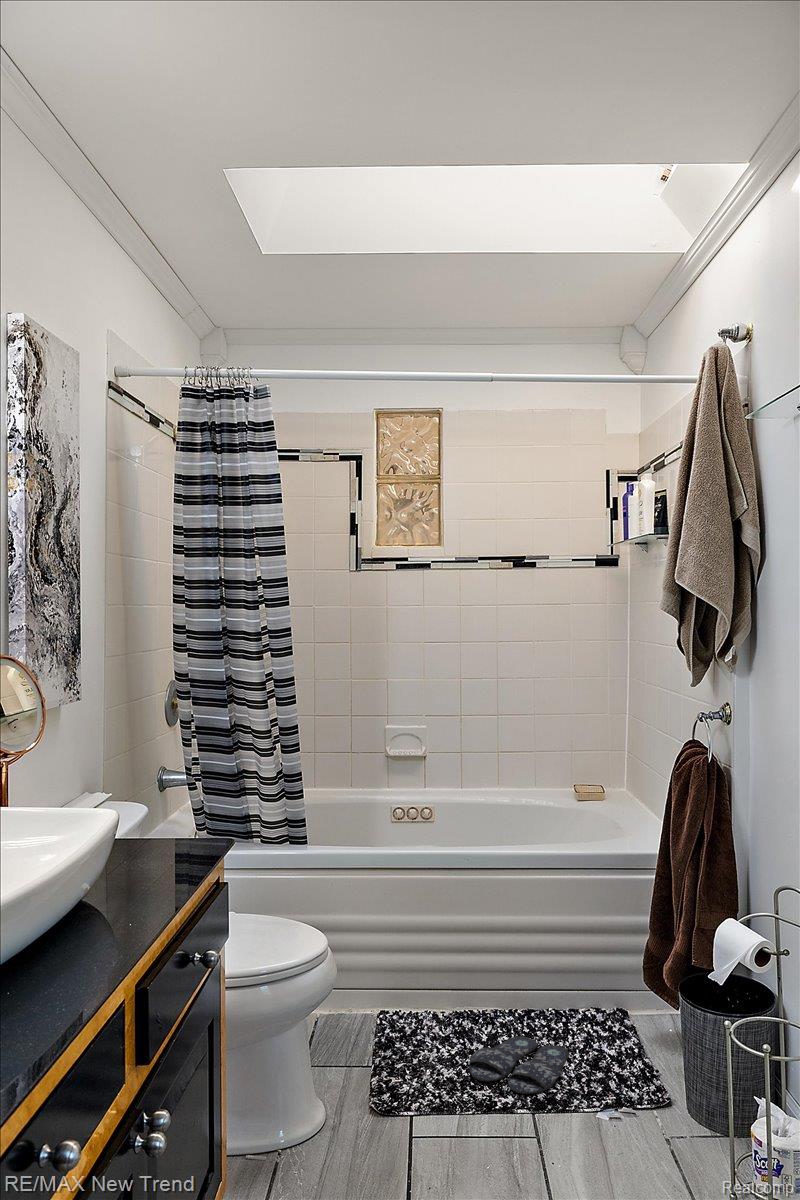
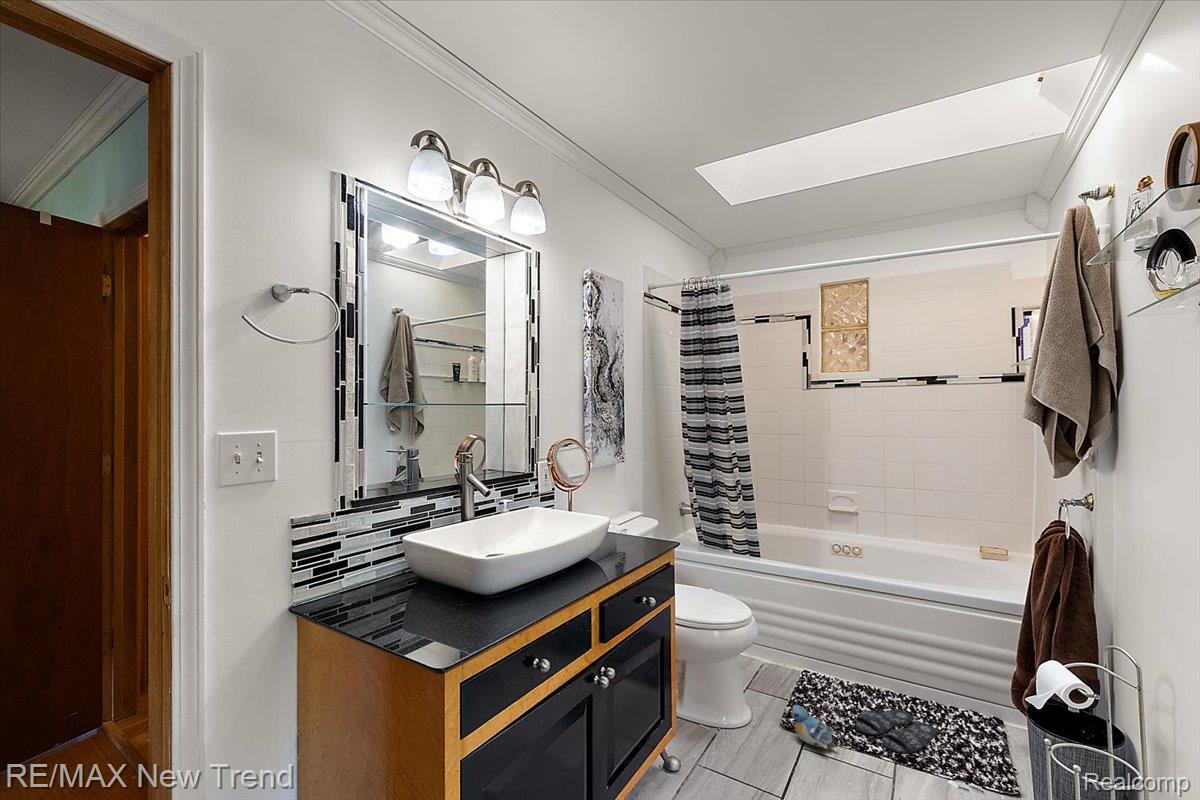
plush toy: none [388,1066,459,1121] -> present [791,706,838,749]

